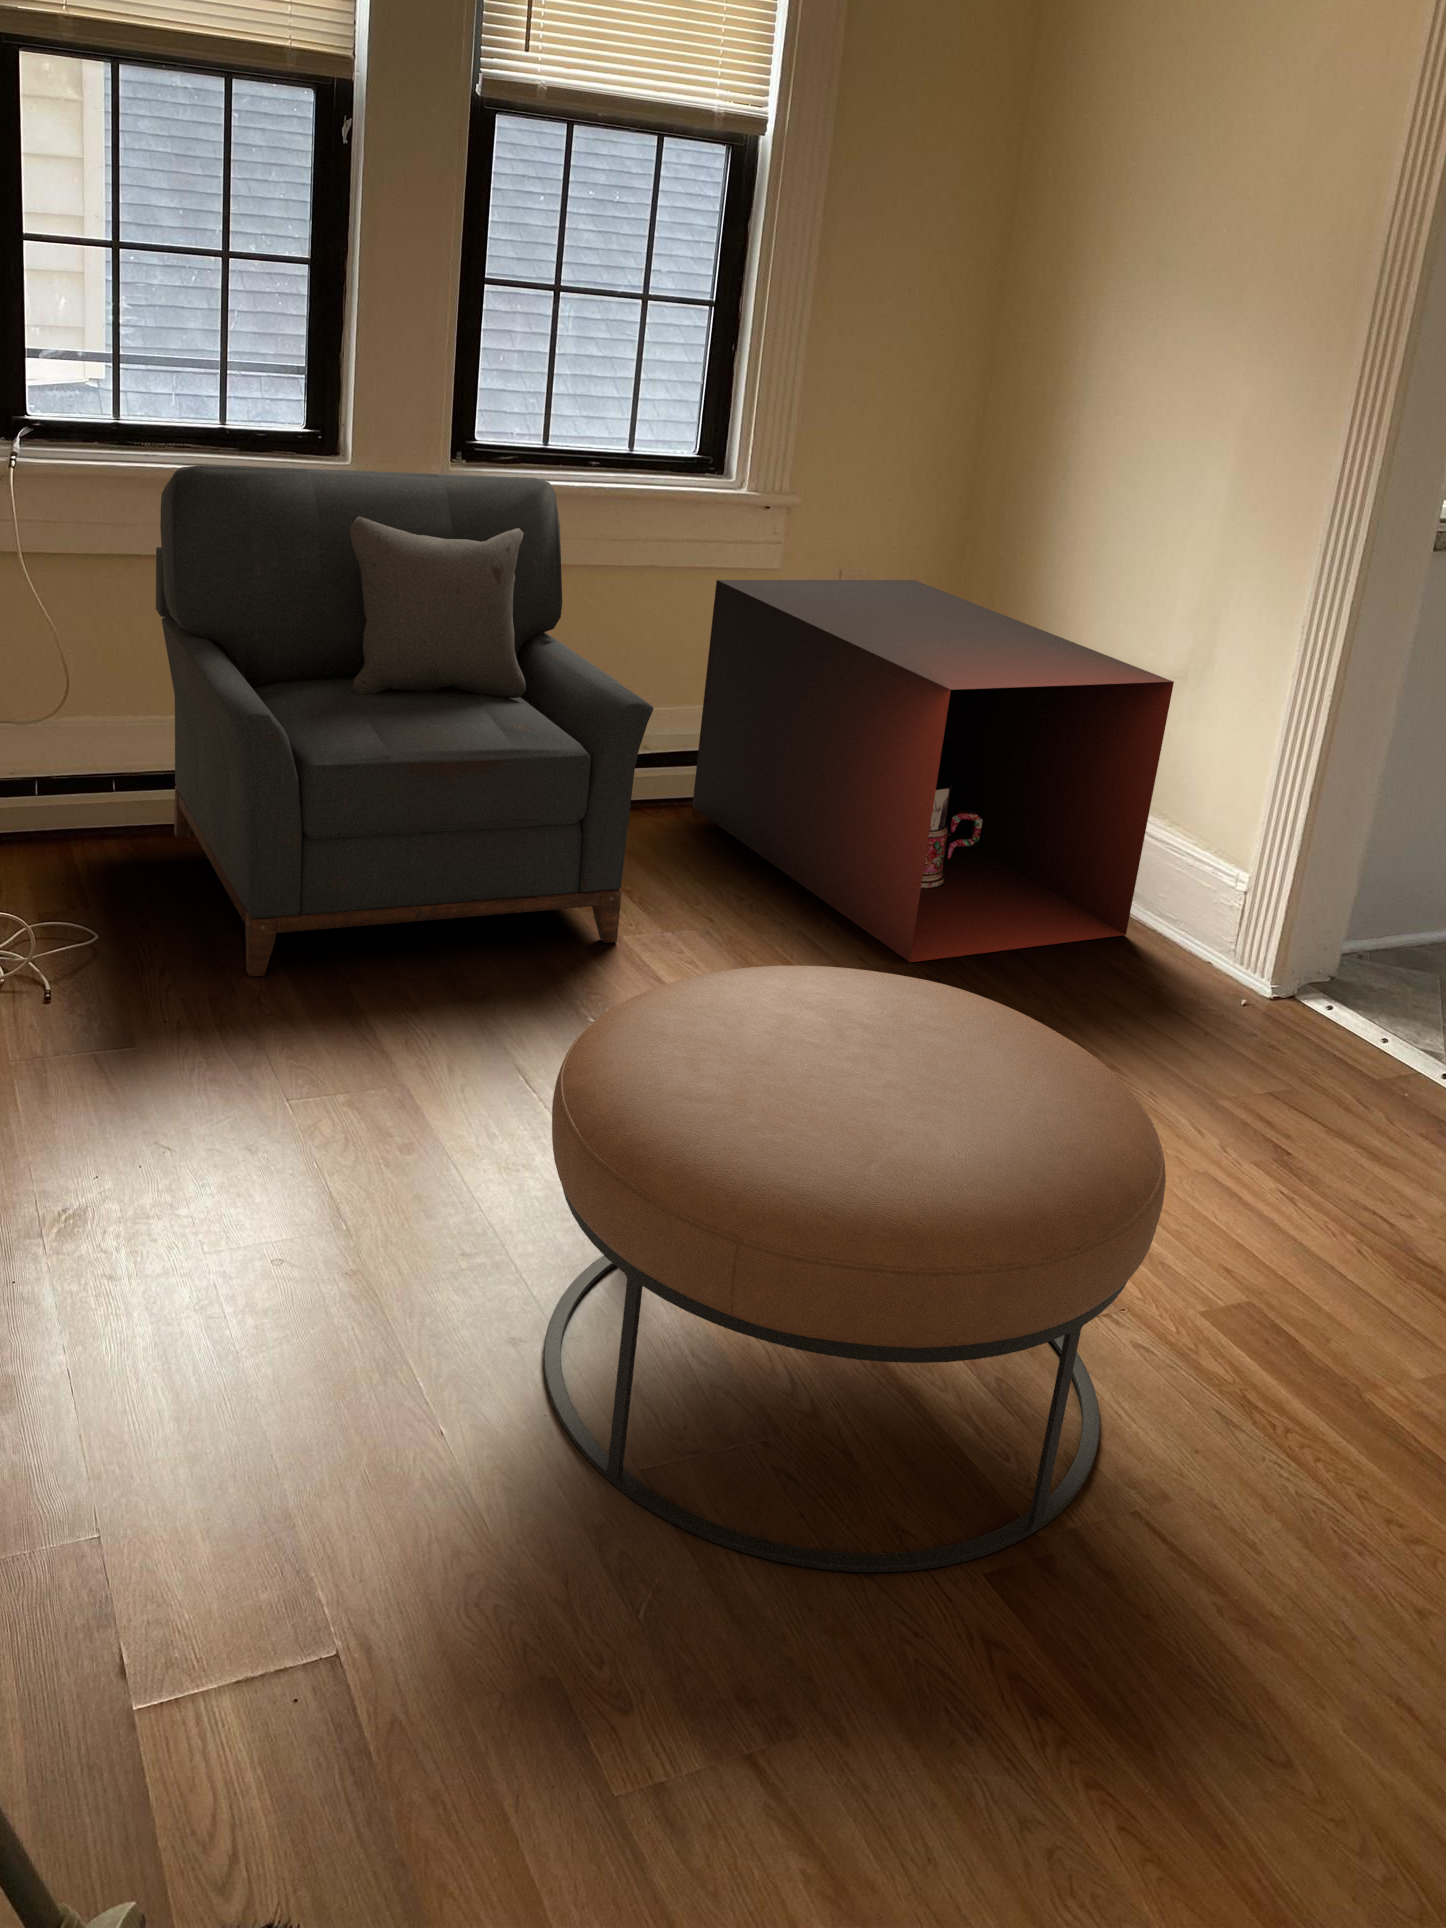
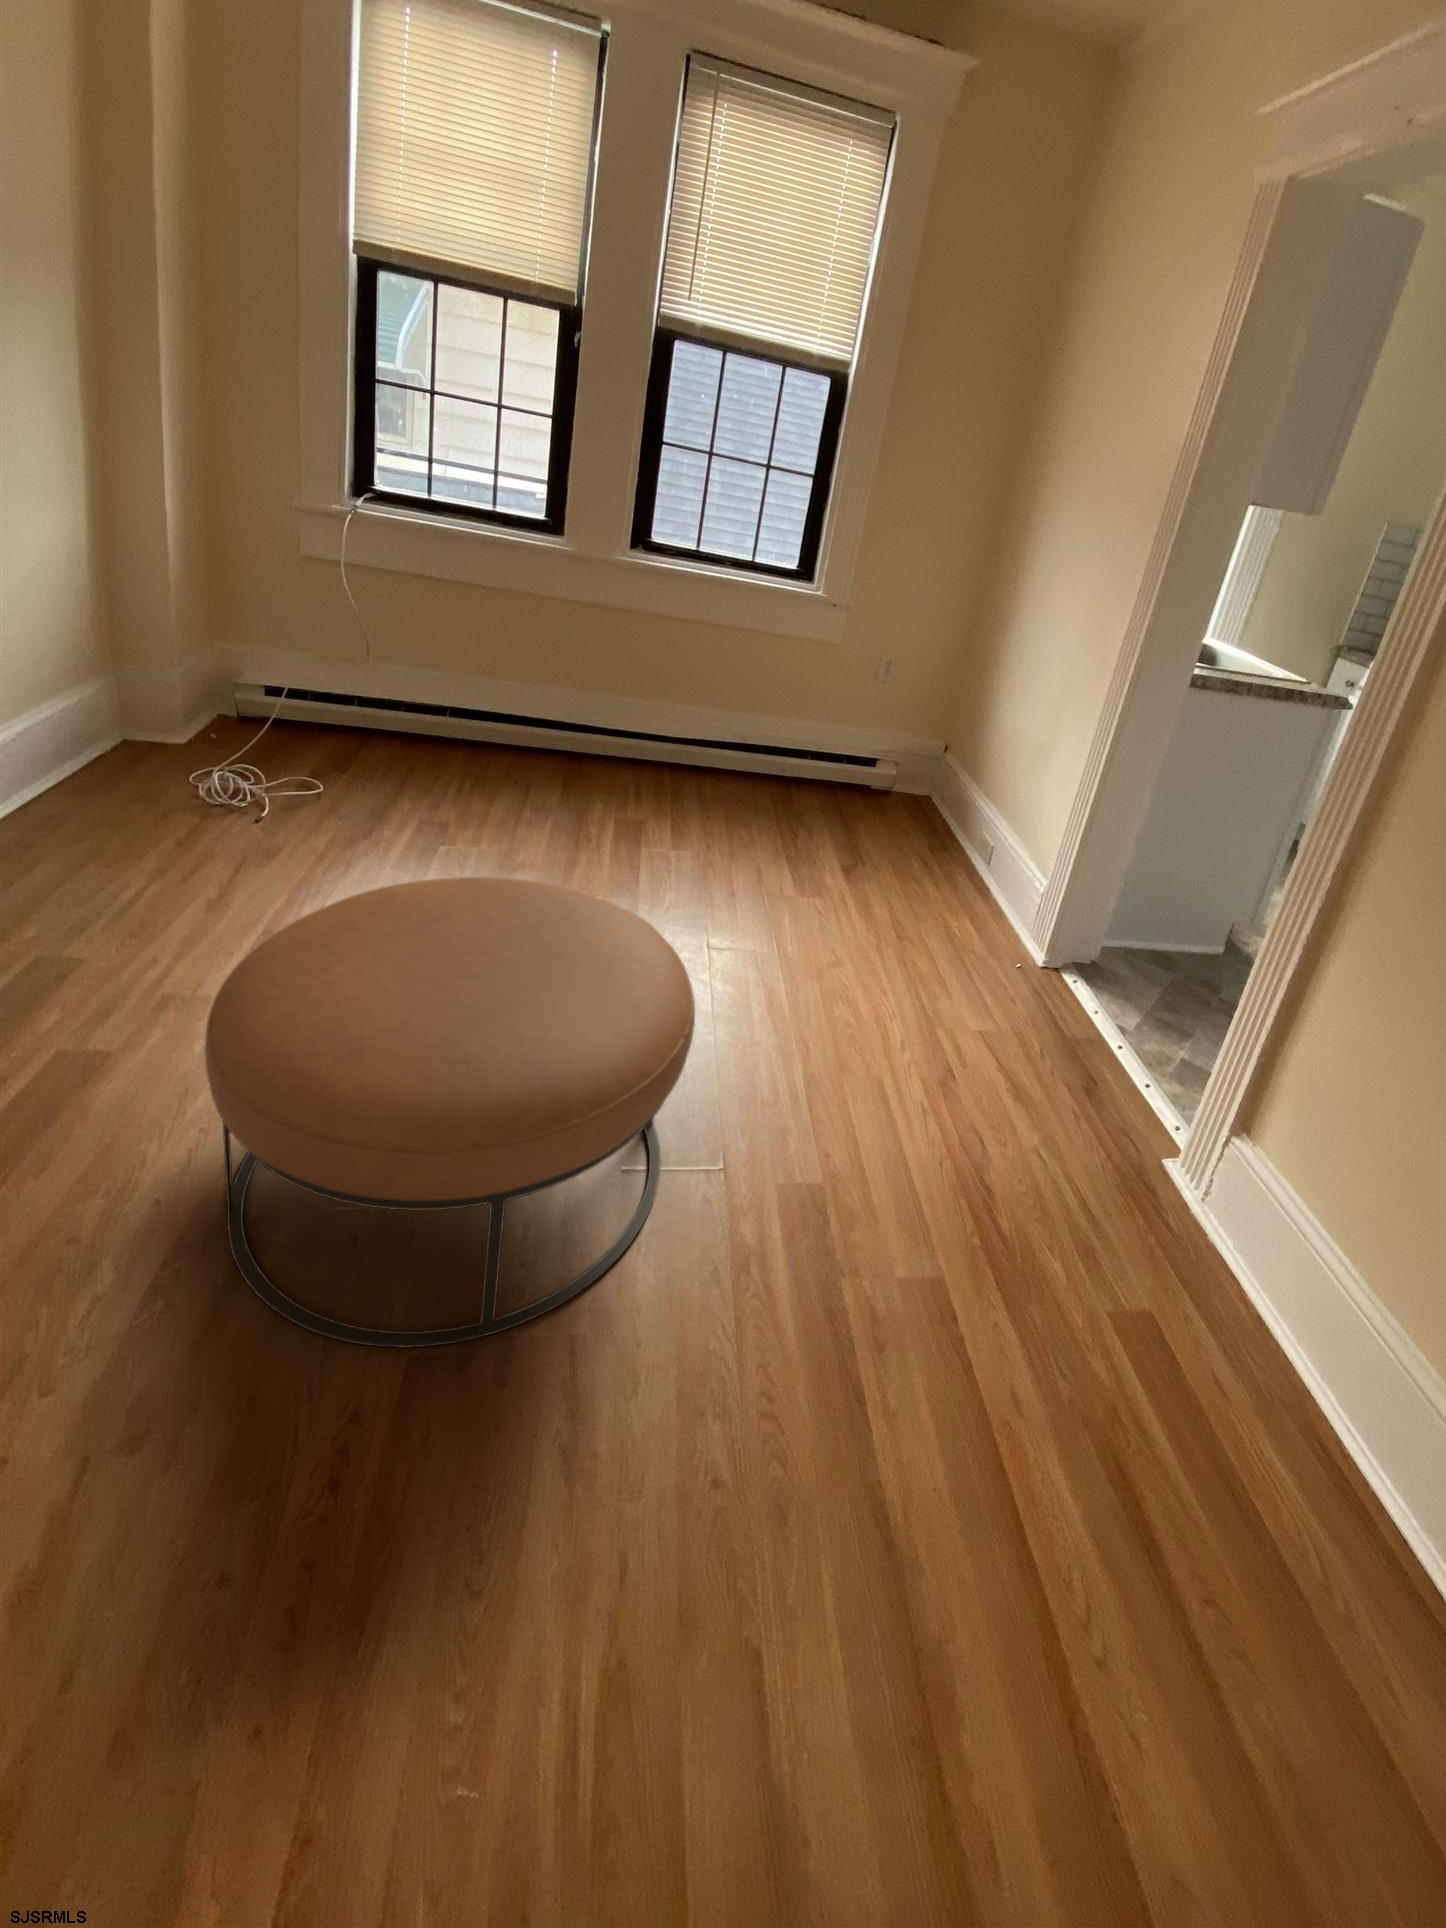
armchair: present [156,466,654,977] -> none [381,525,674,848]
storage cabinet: present [692,580,1174,962] -> none [766,644,1019,906]

